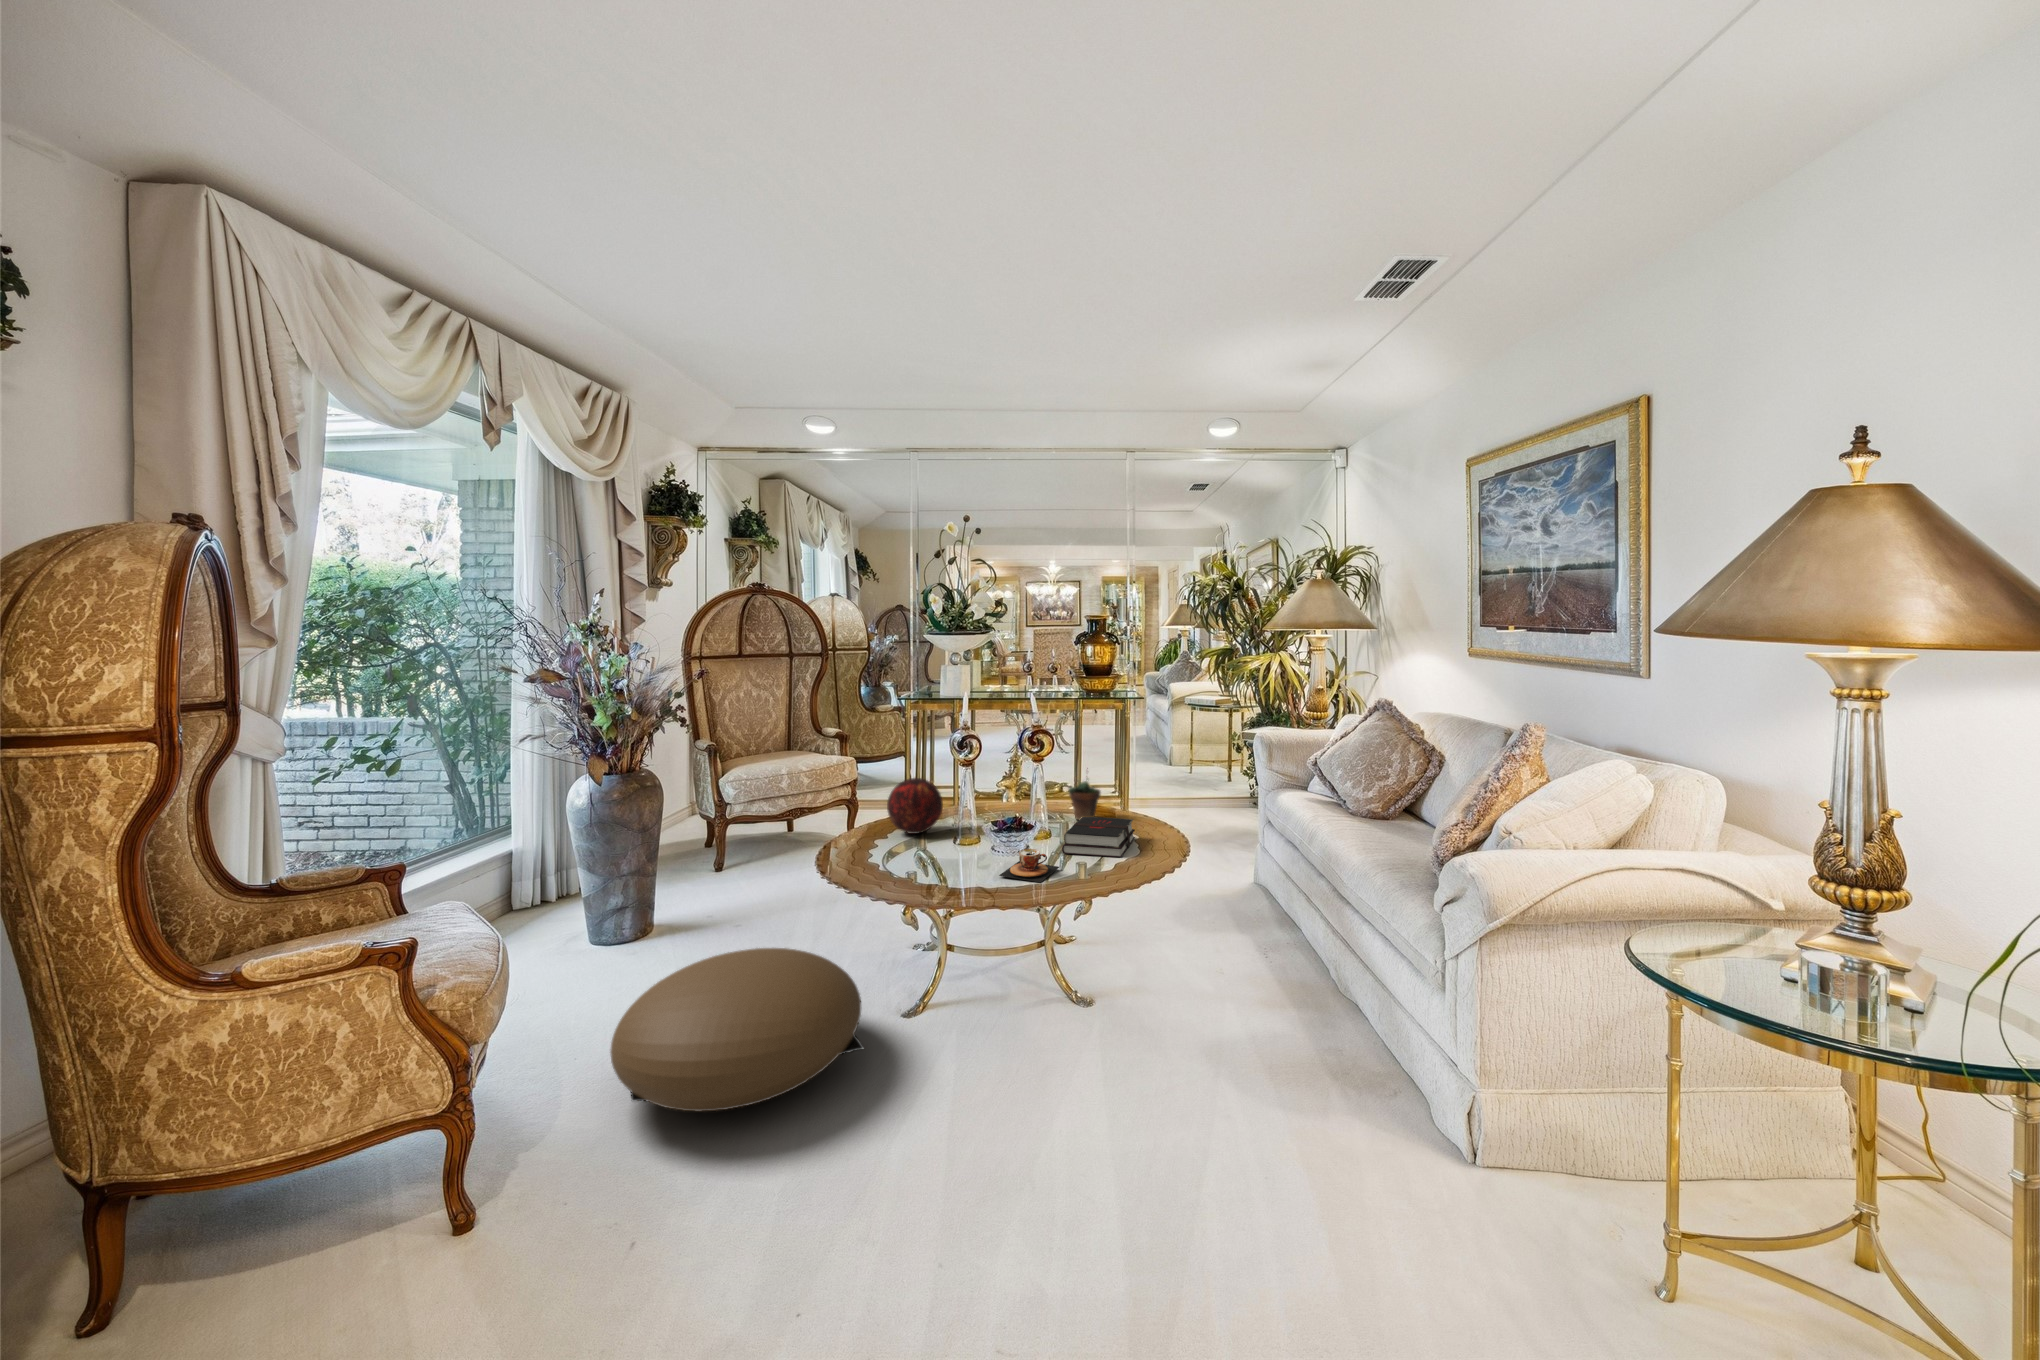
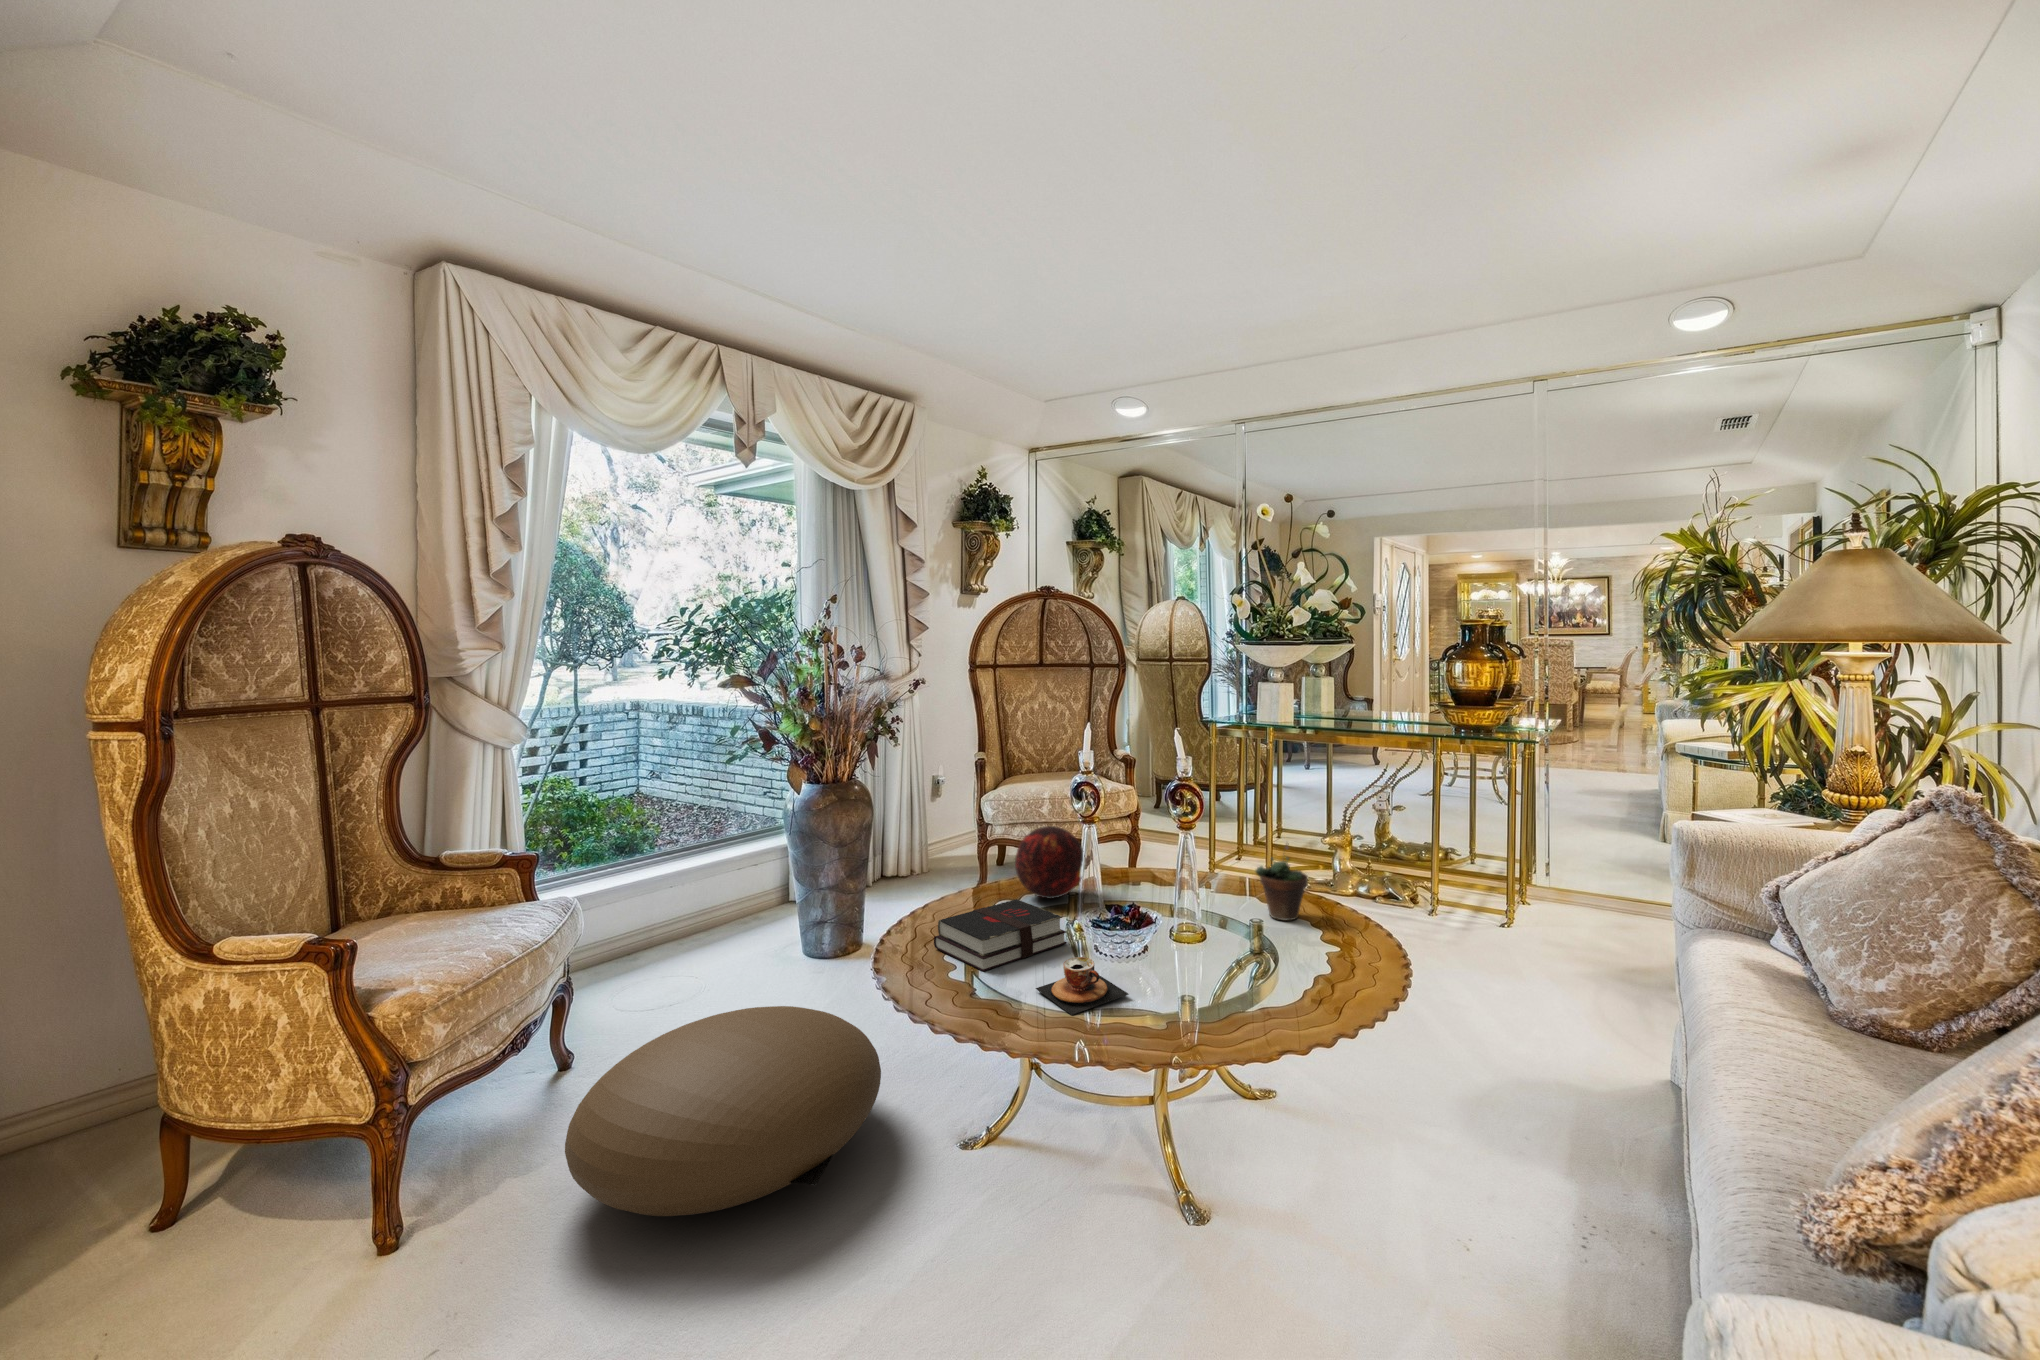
hardback book: present [1062,817,1135,857] -> present [934,899,1067,971]

